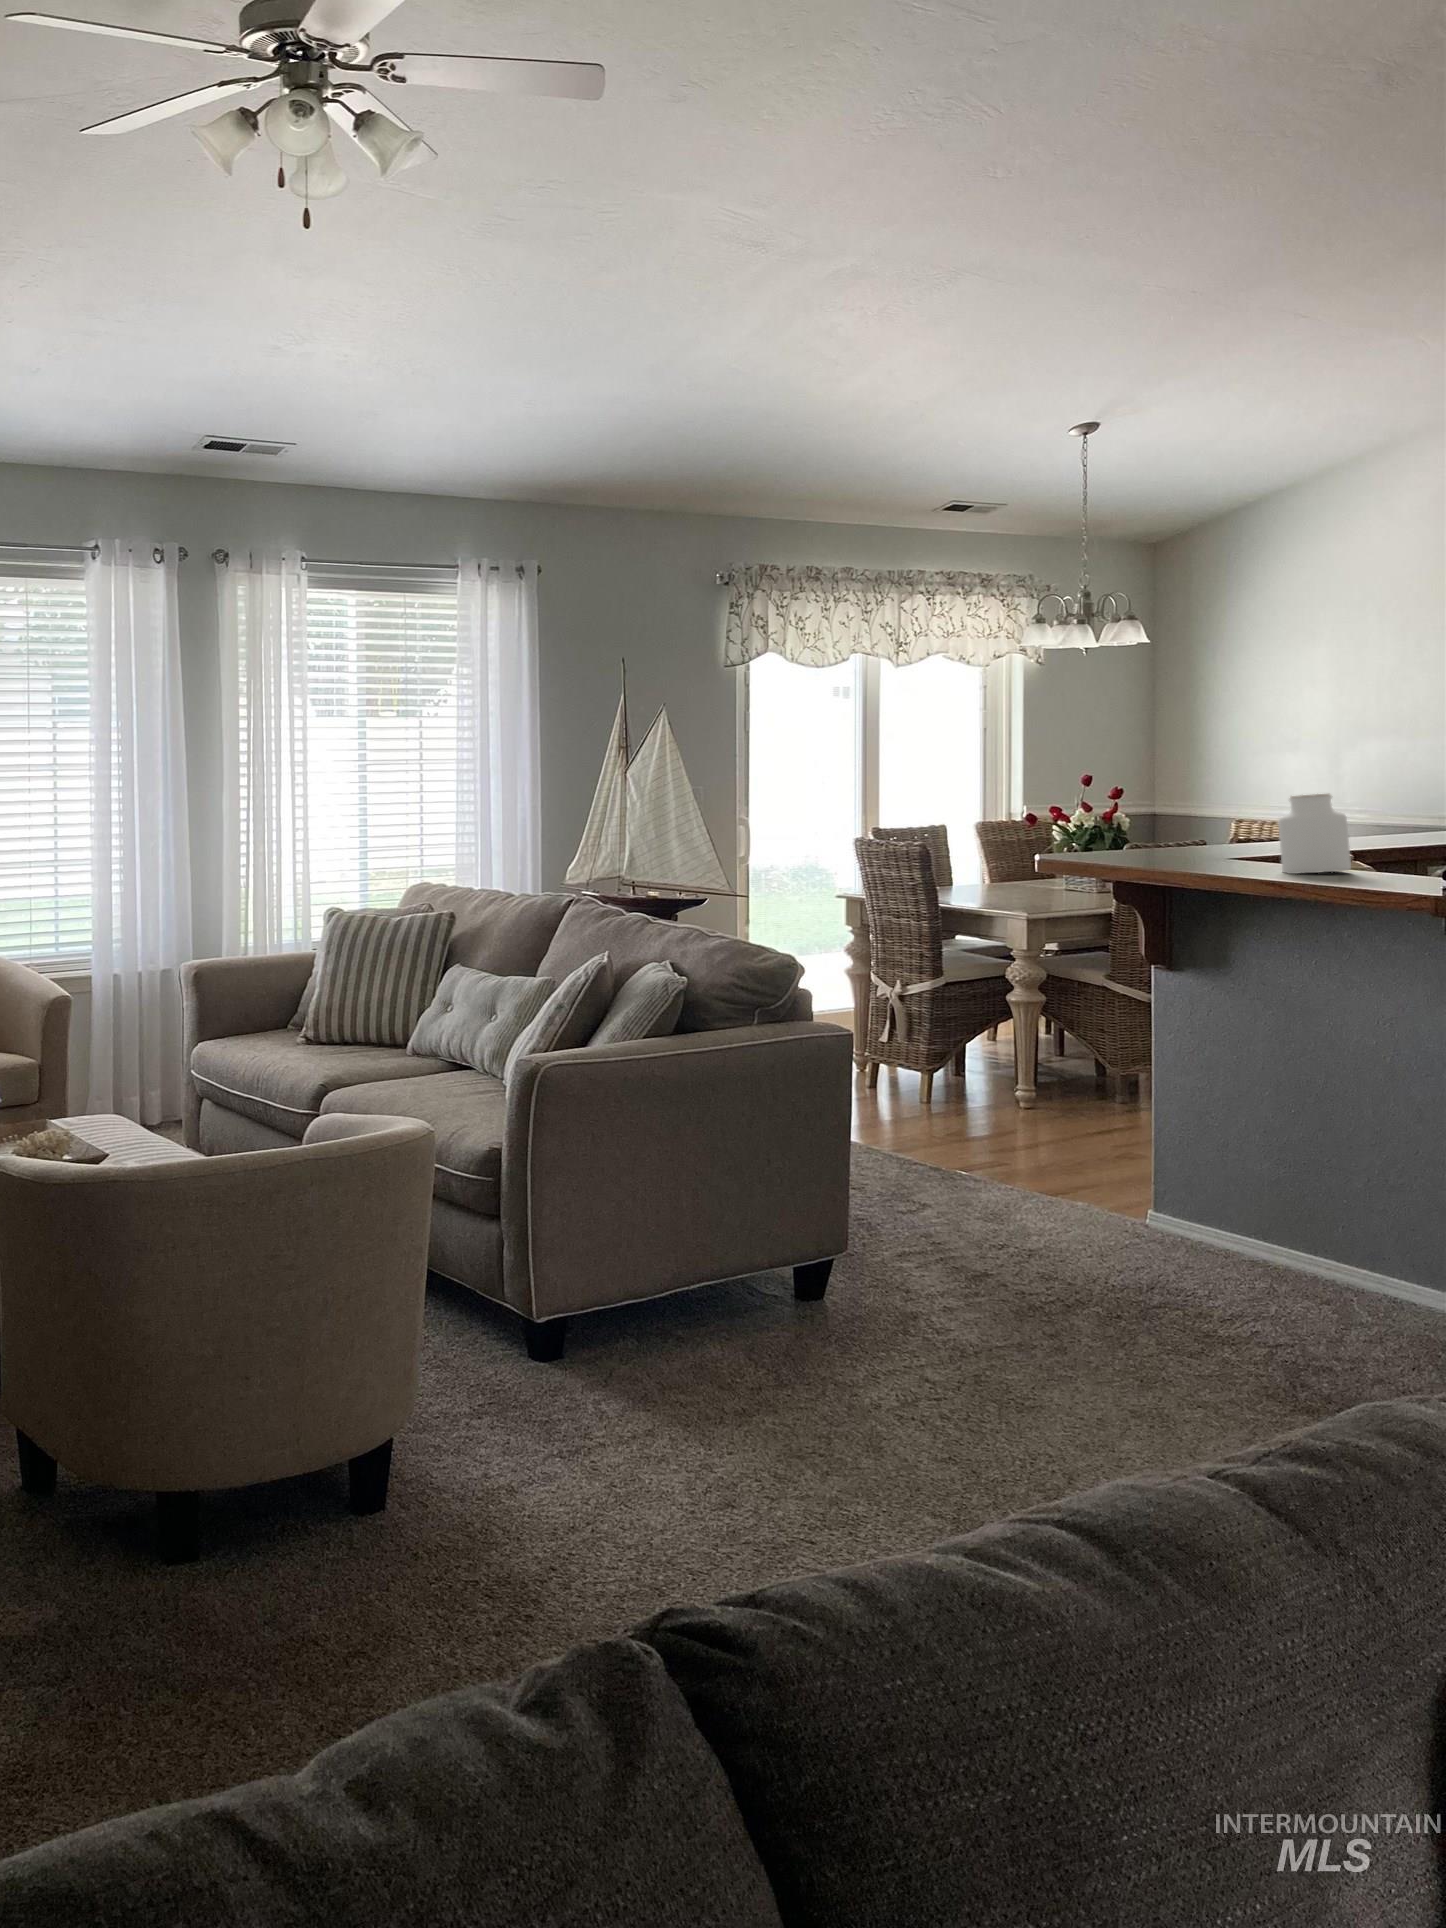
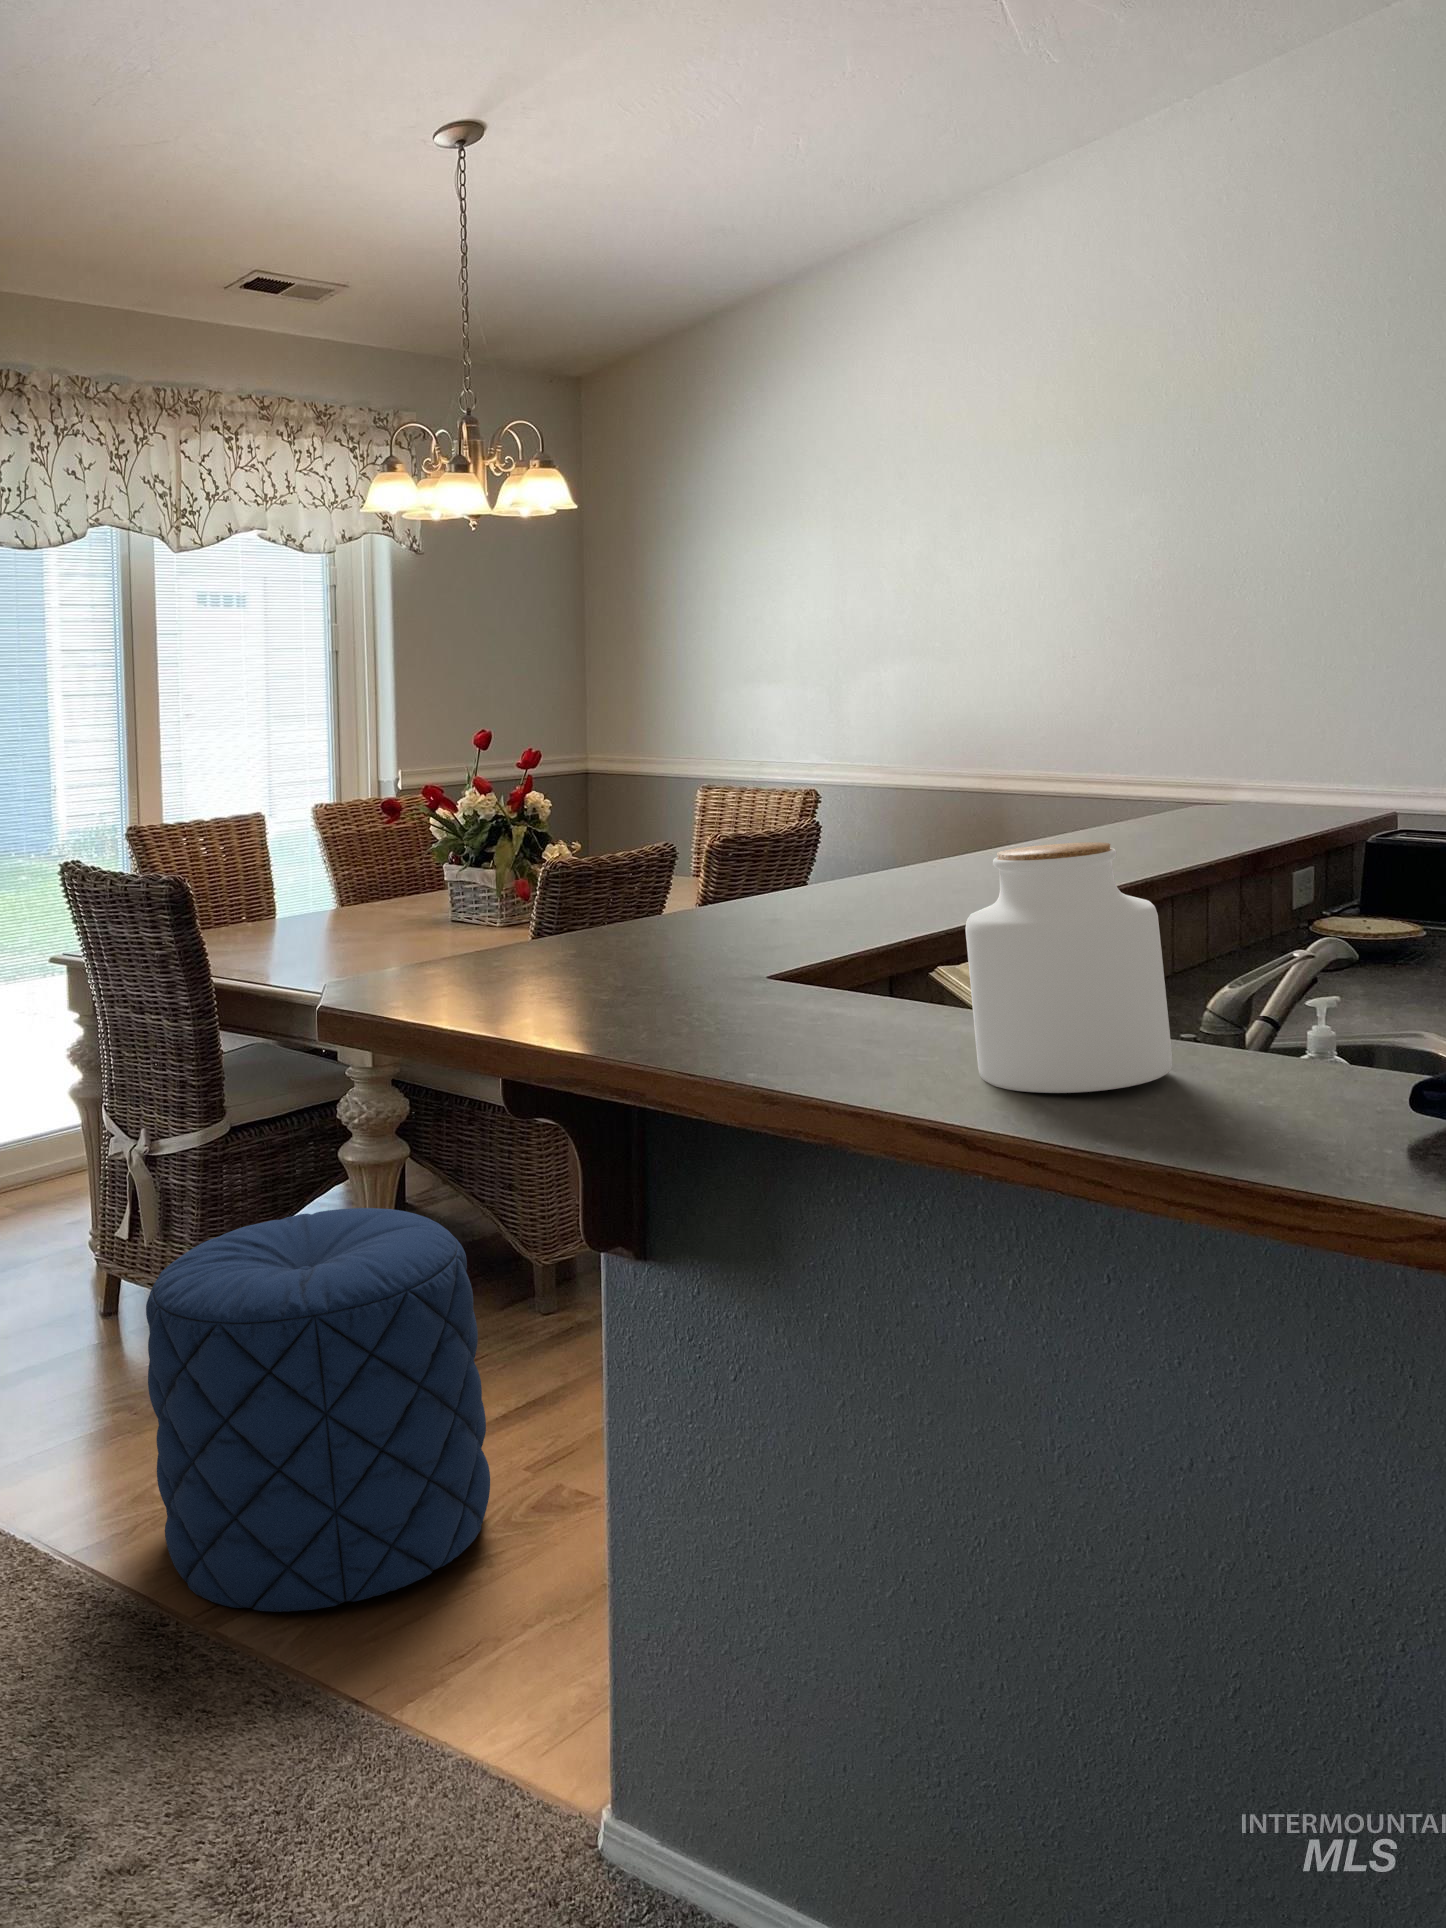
pouf: none [925,1005,1091,1168] -> present [146,1208,490,1612]

